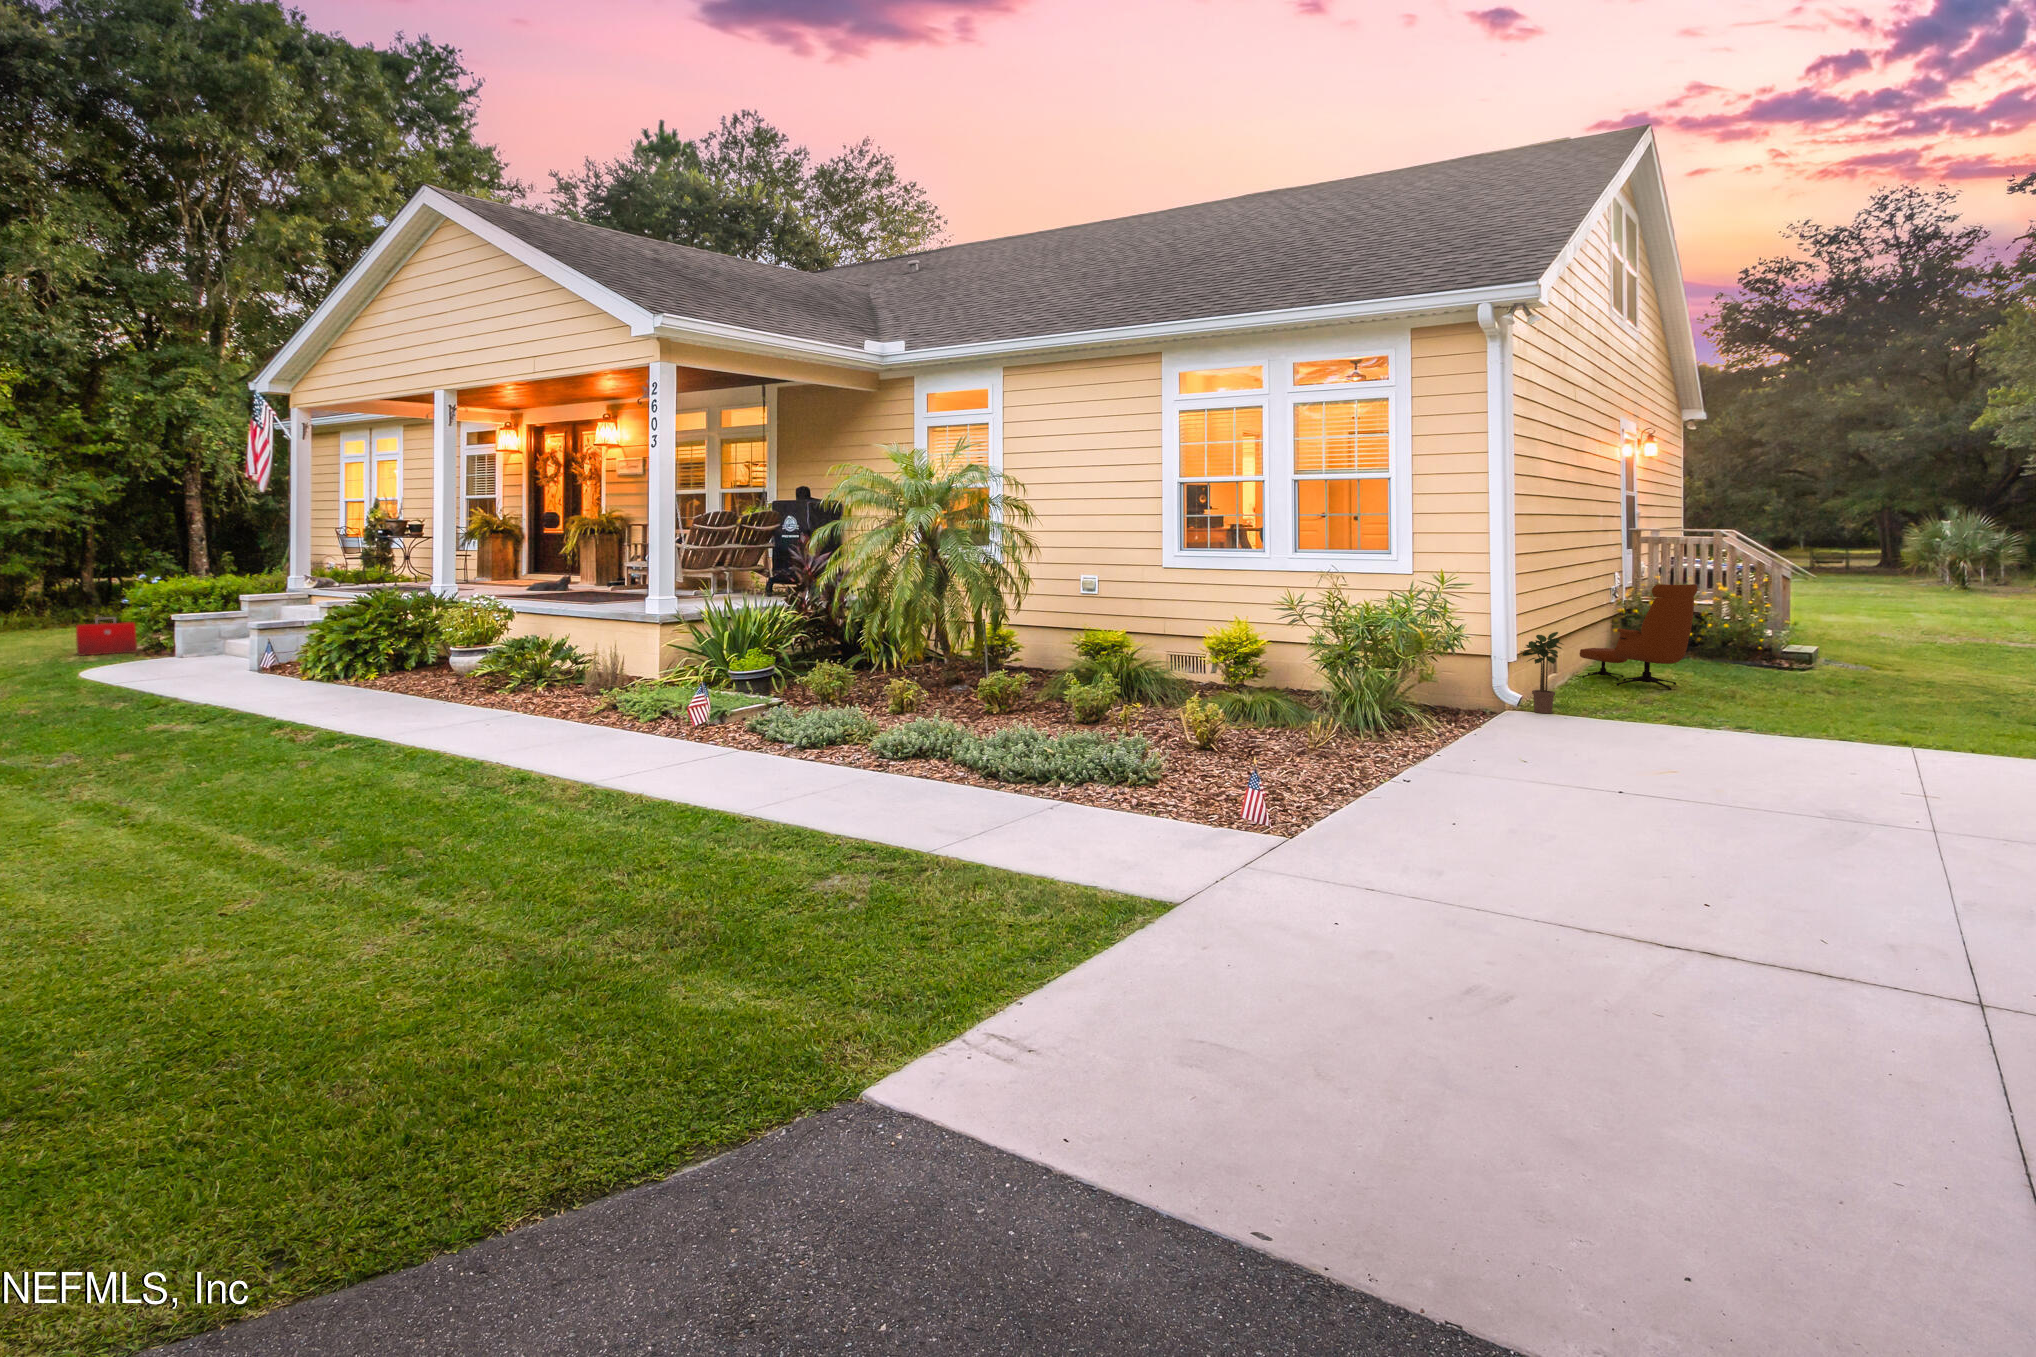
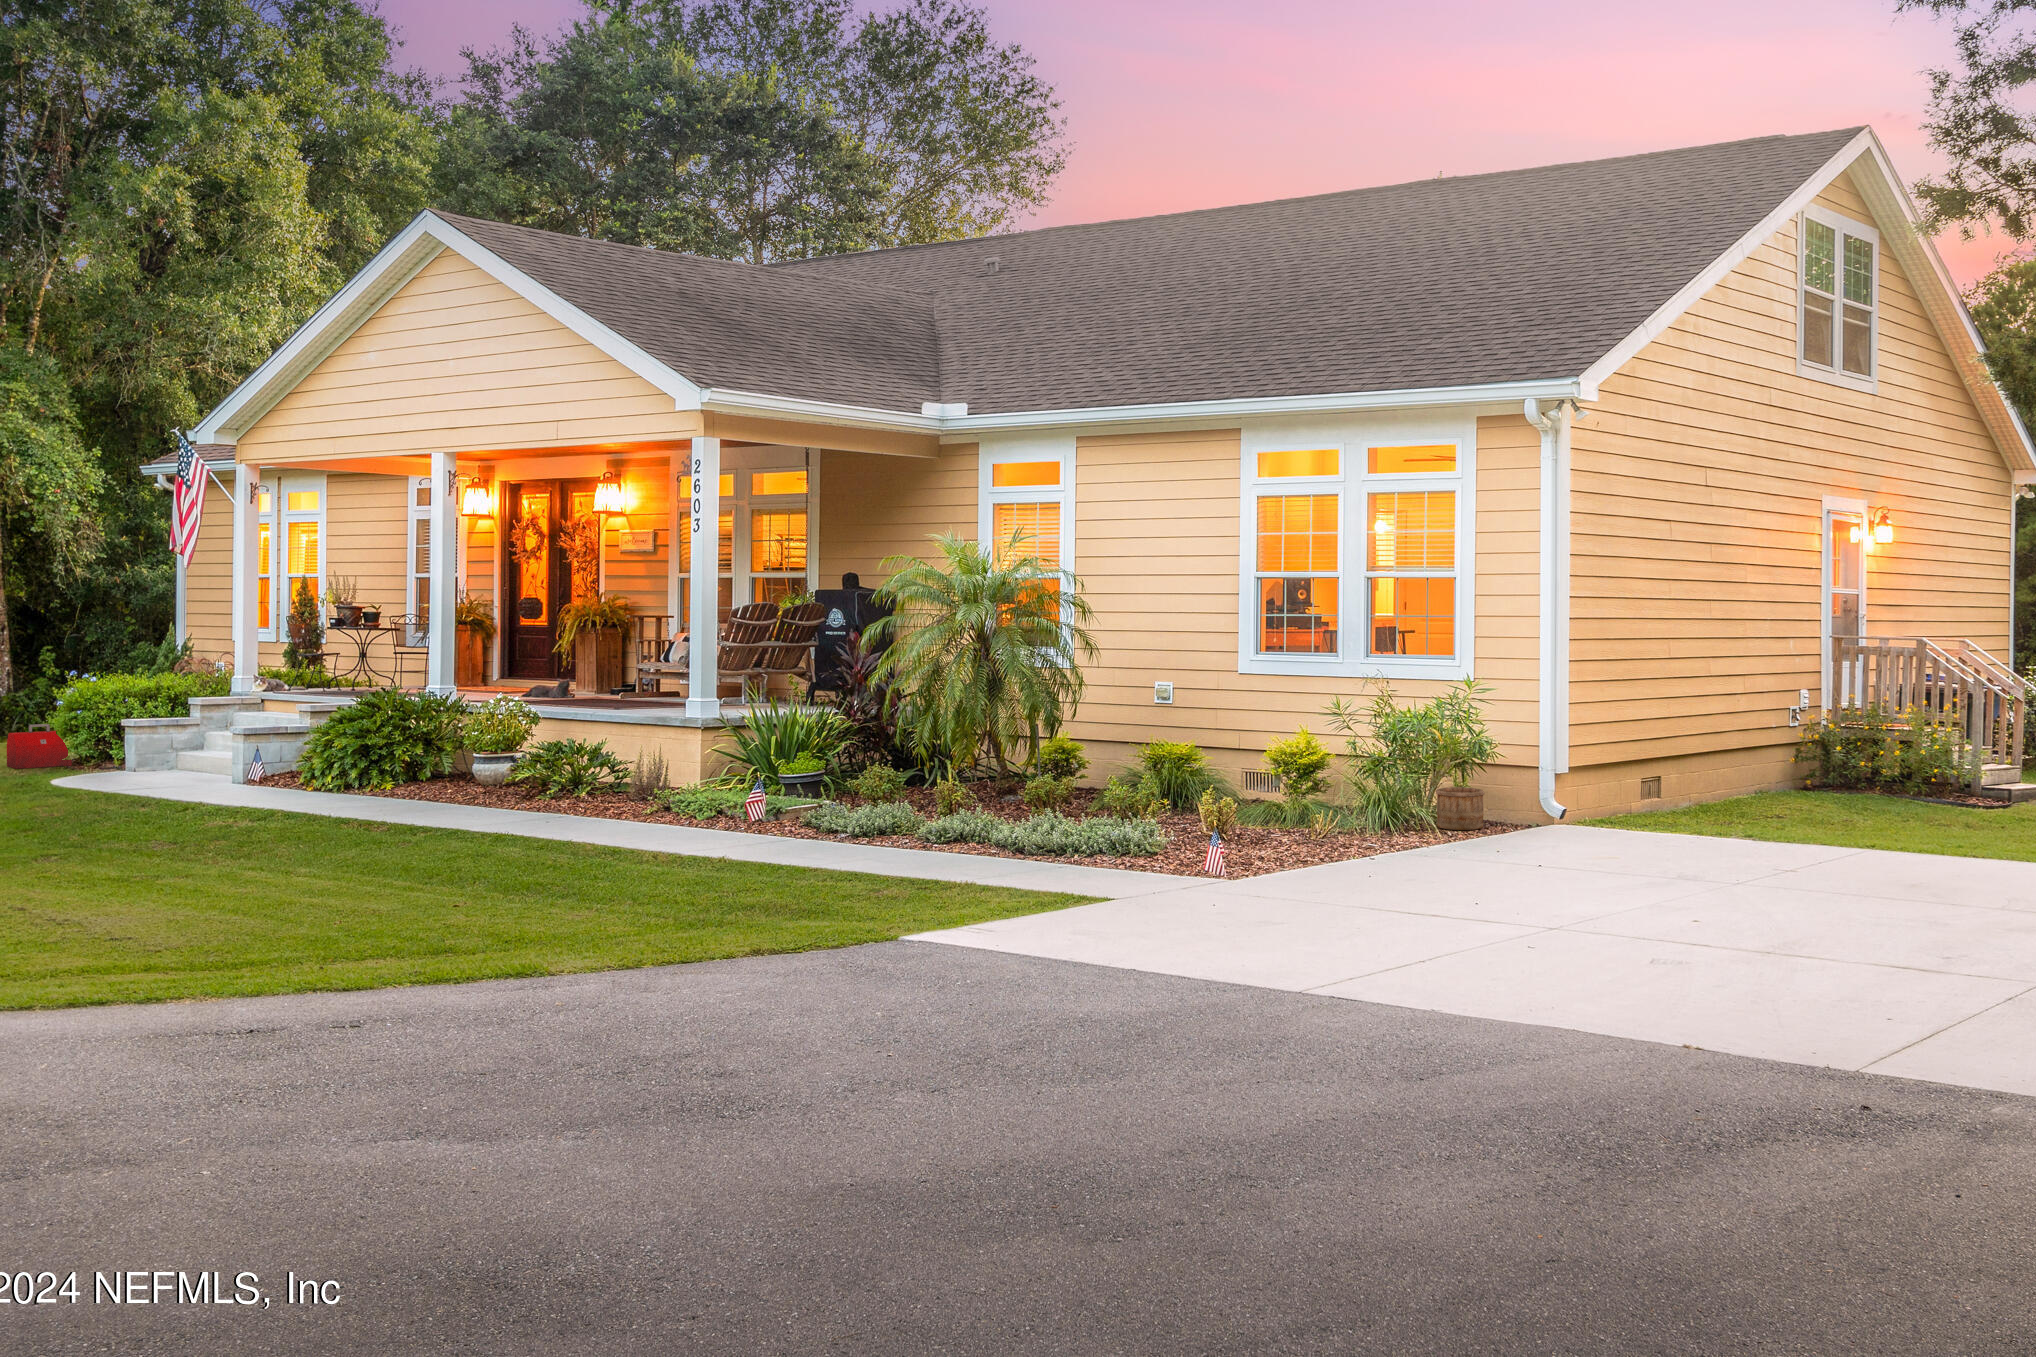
lounge chair: present [1580,584,1698,690] -> none [1723,685,1814,801]
potted plant: present [1520,632,1562,714] -> none [1582,735,1627,818]
wooden bucket: none [1401,686,1456,732] -> present [1436,787,1485,830]

